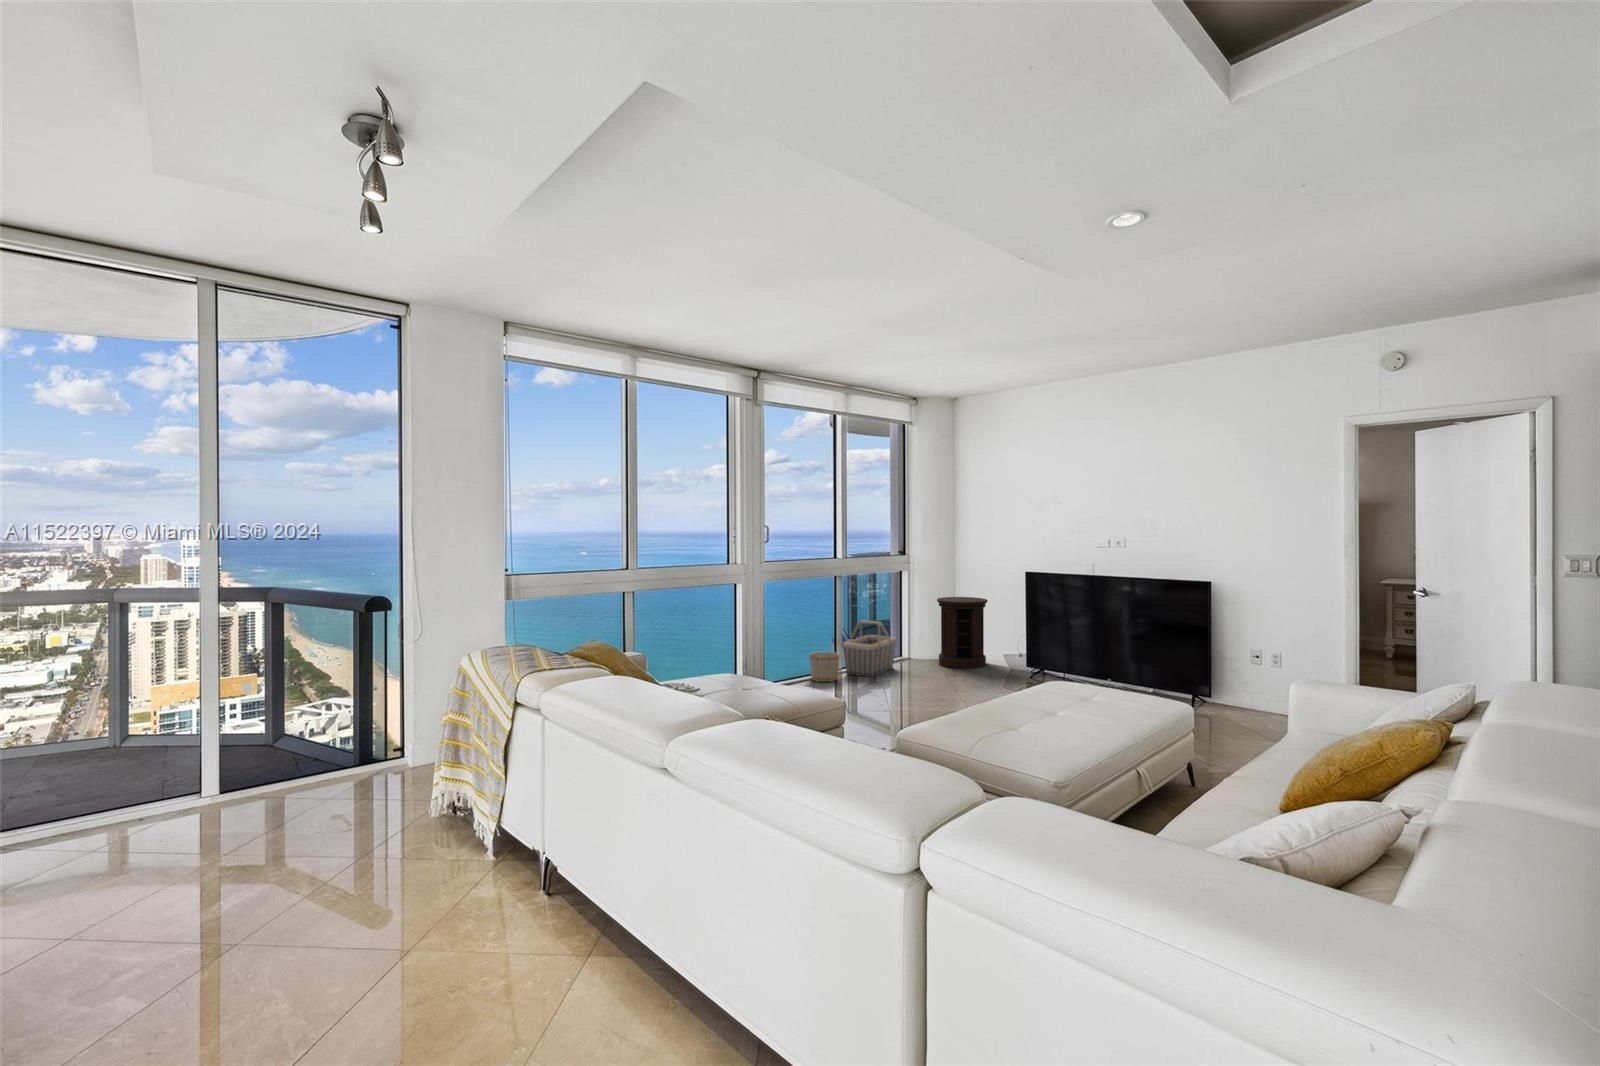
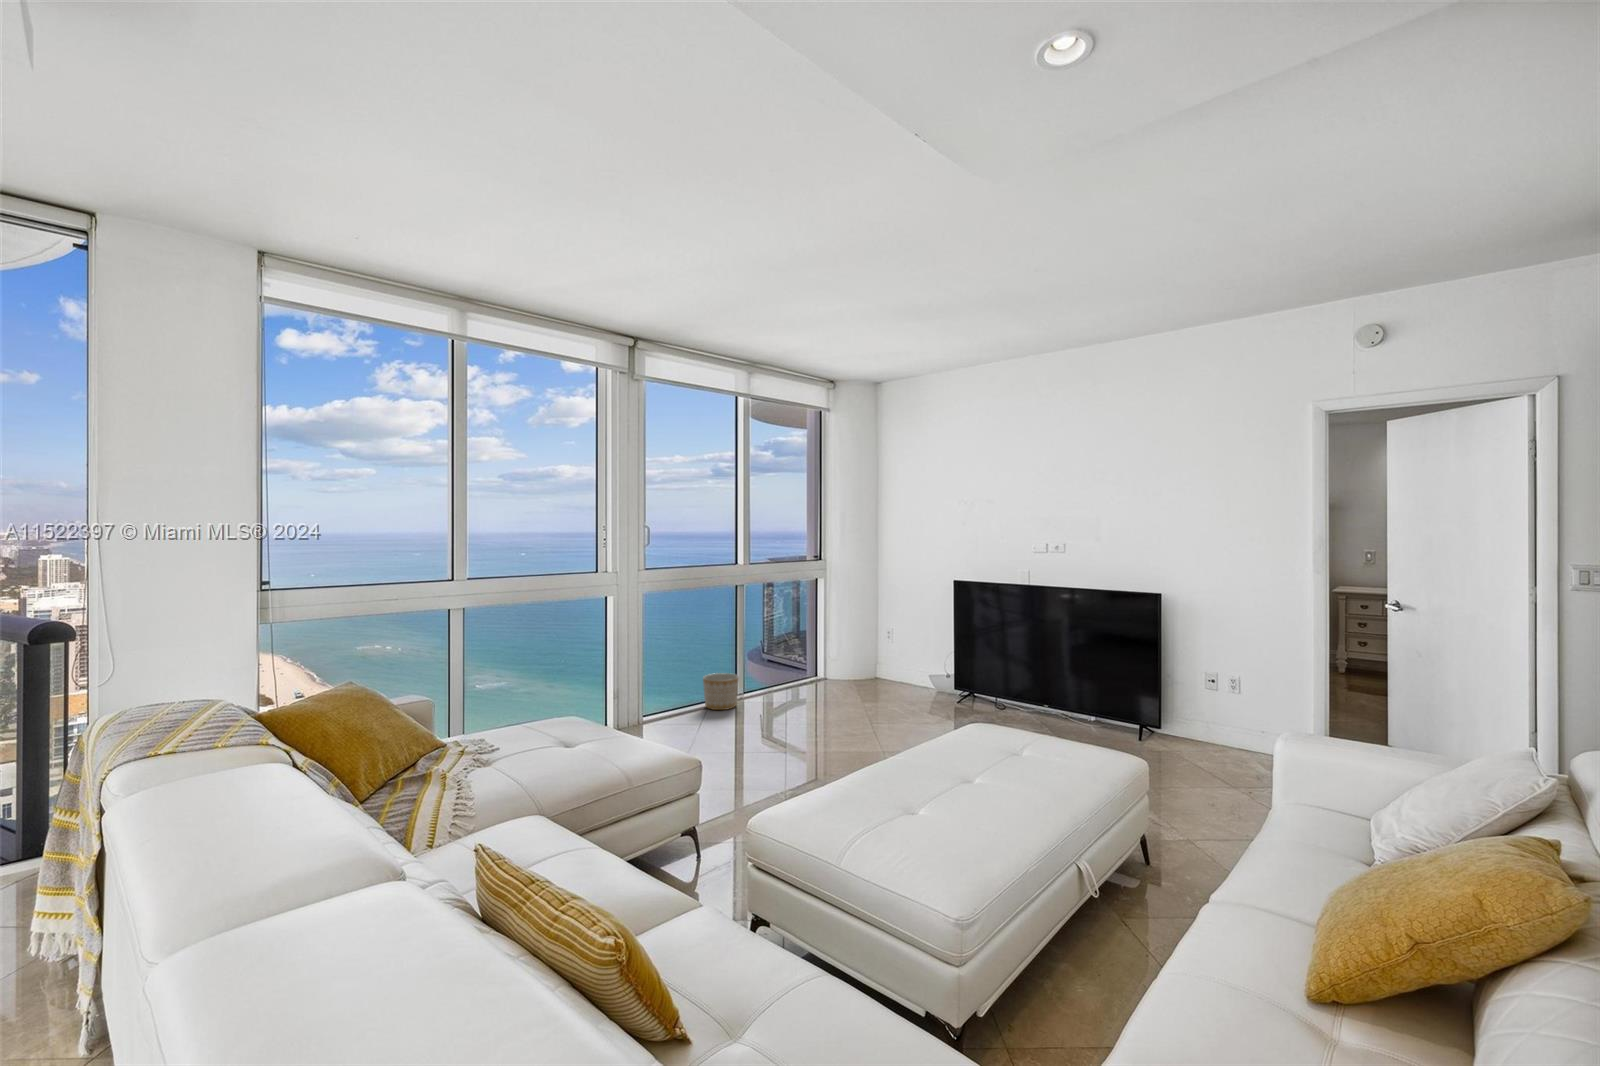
side table: present [937,597,988,669] -> none [855,608,912,690]
basket: present [843,621,896,677] -> none [744,636,808,703]

